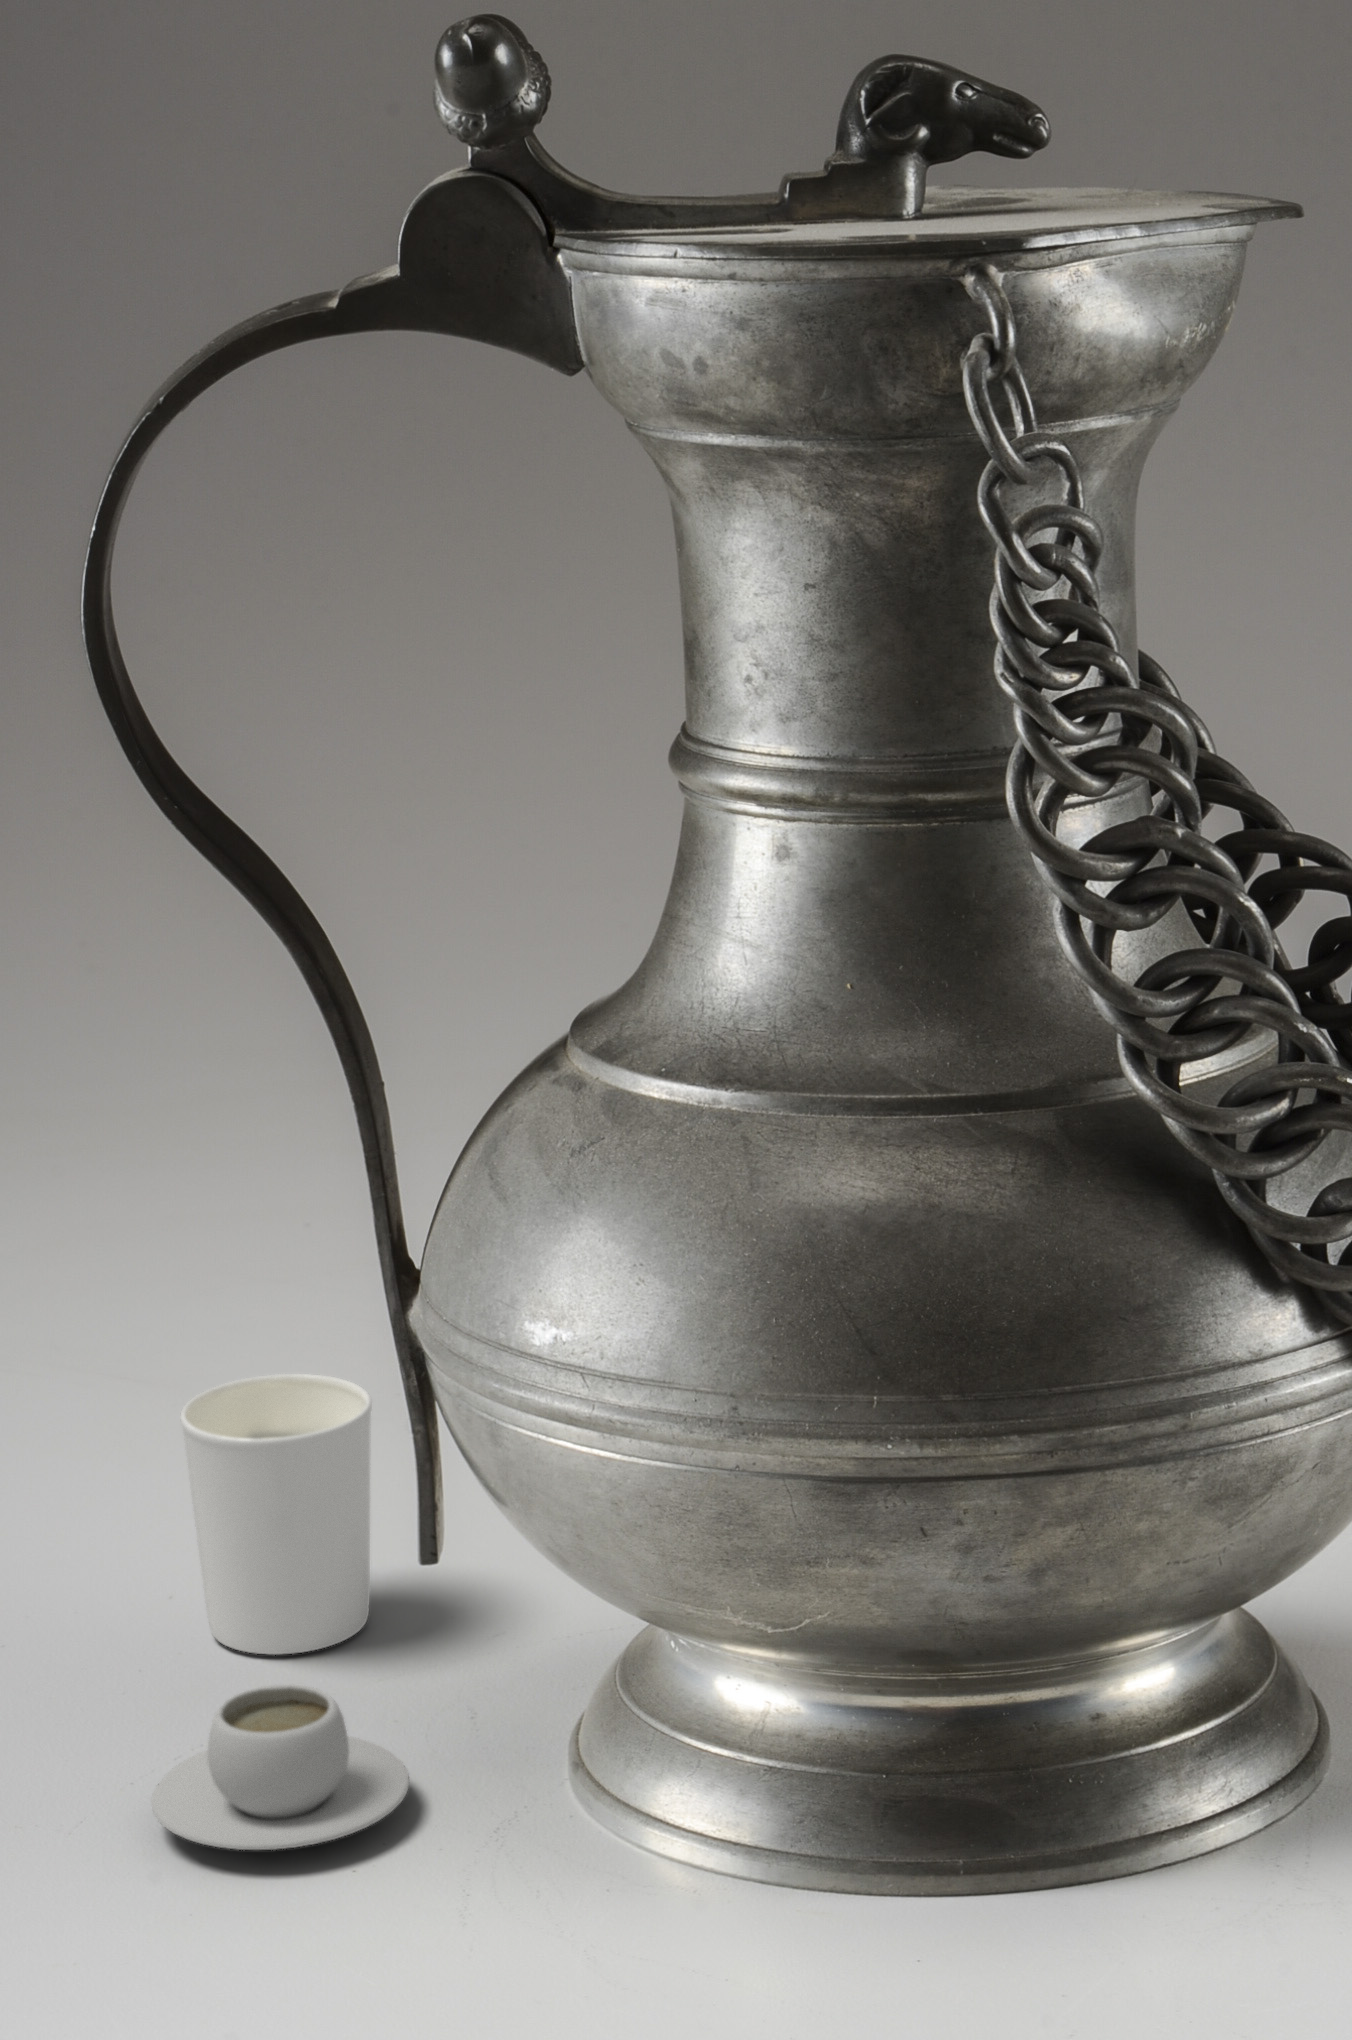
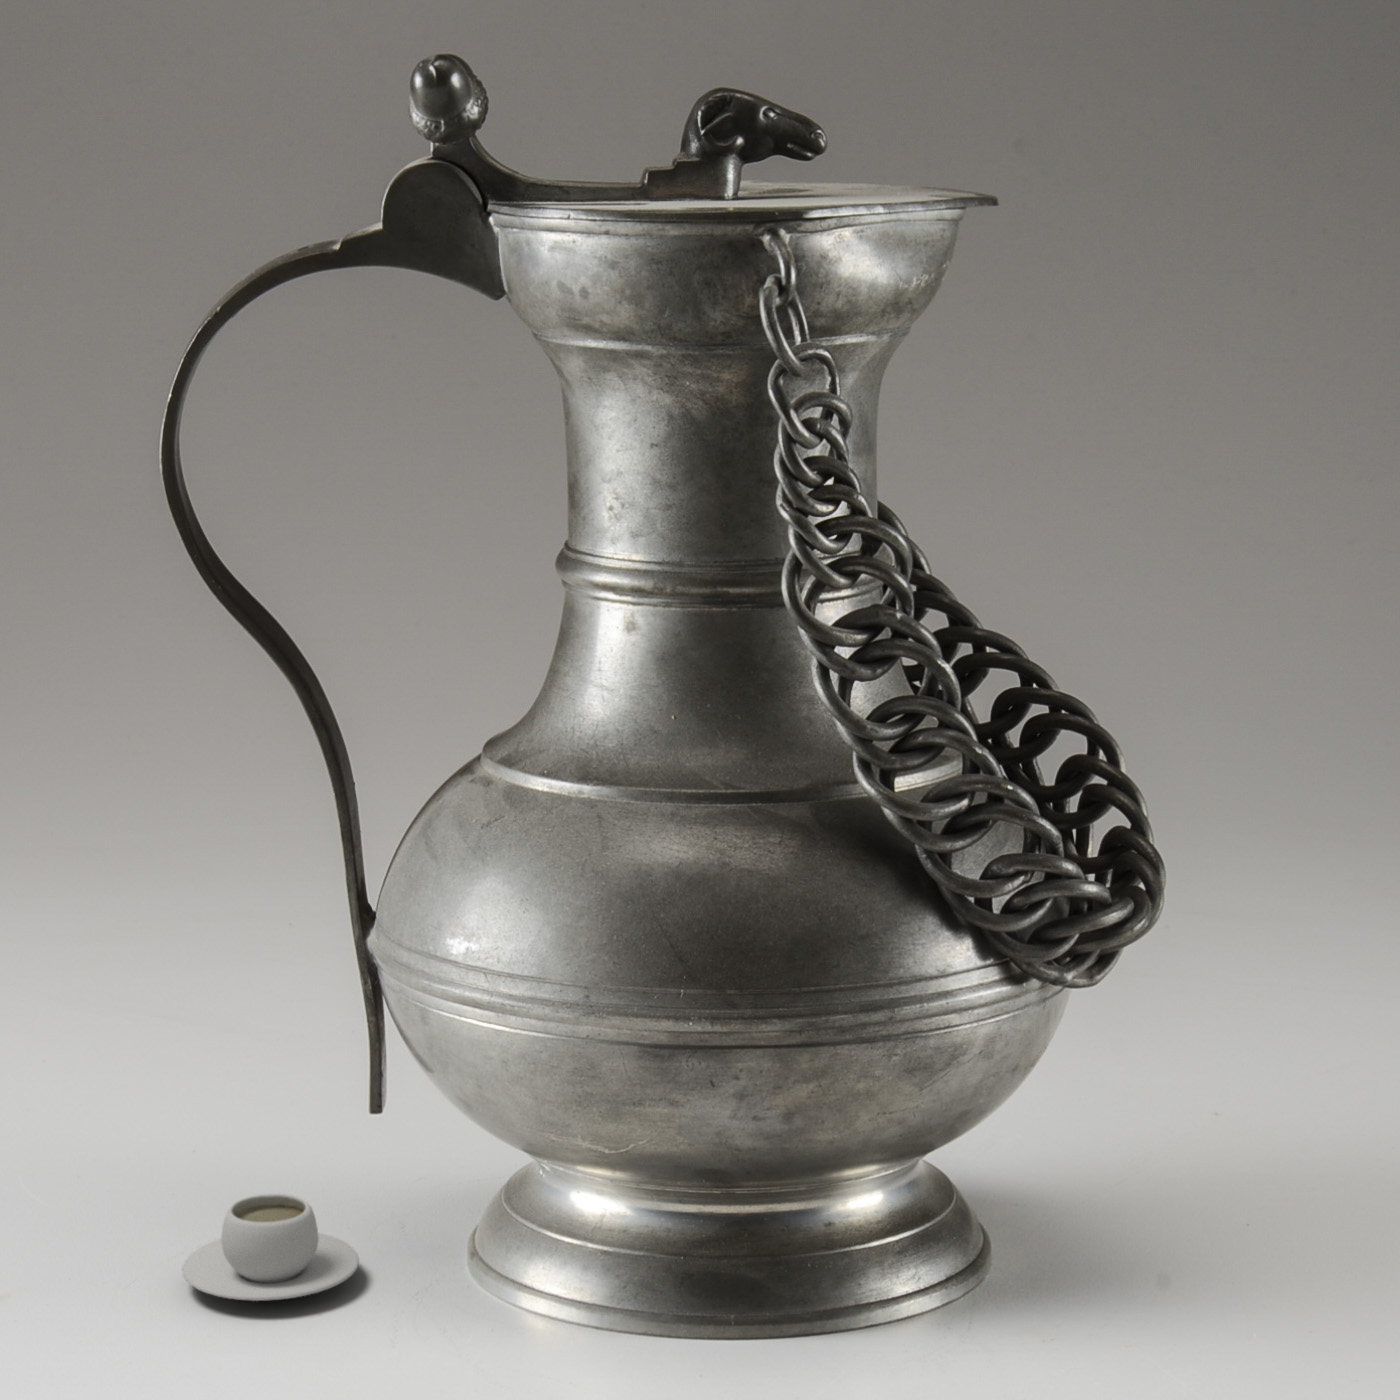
candle holder: present [181,1374,372,1655] -> none [208,994,340,1184]

